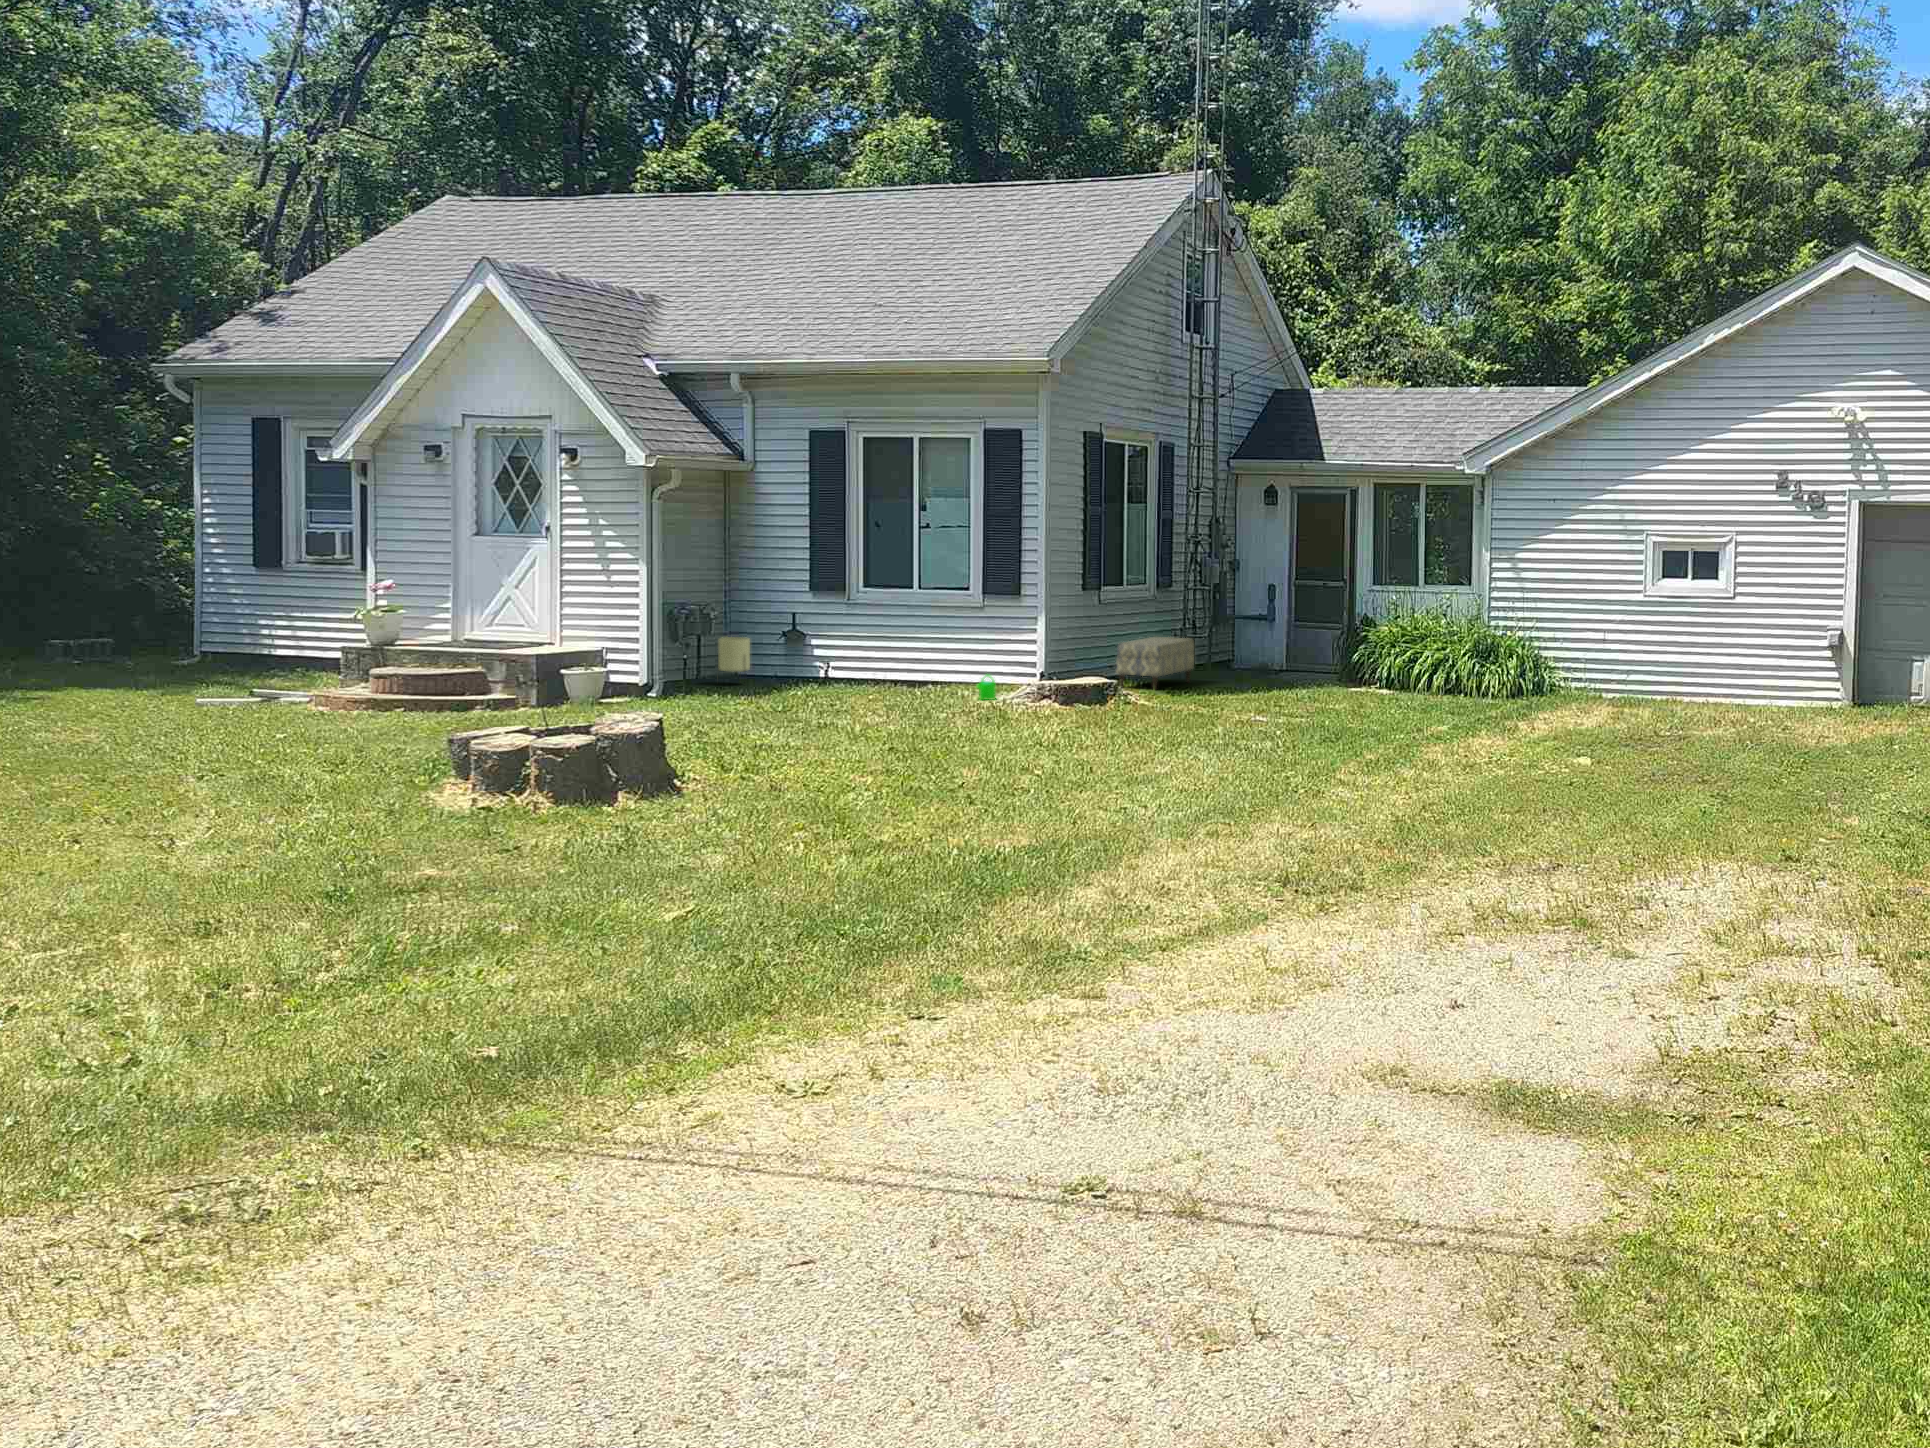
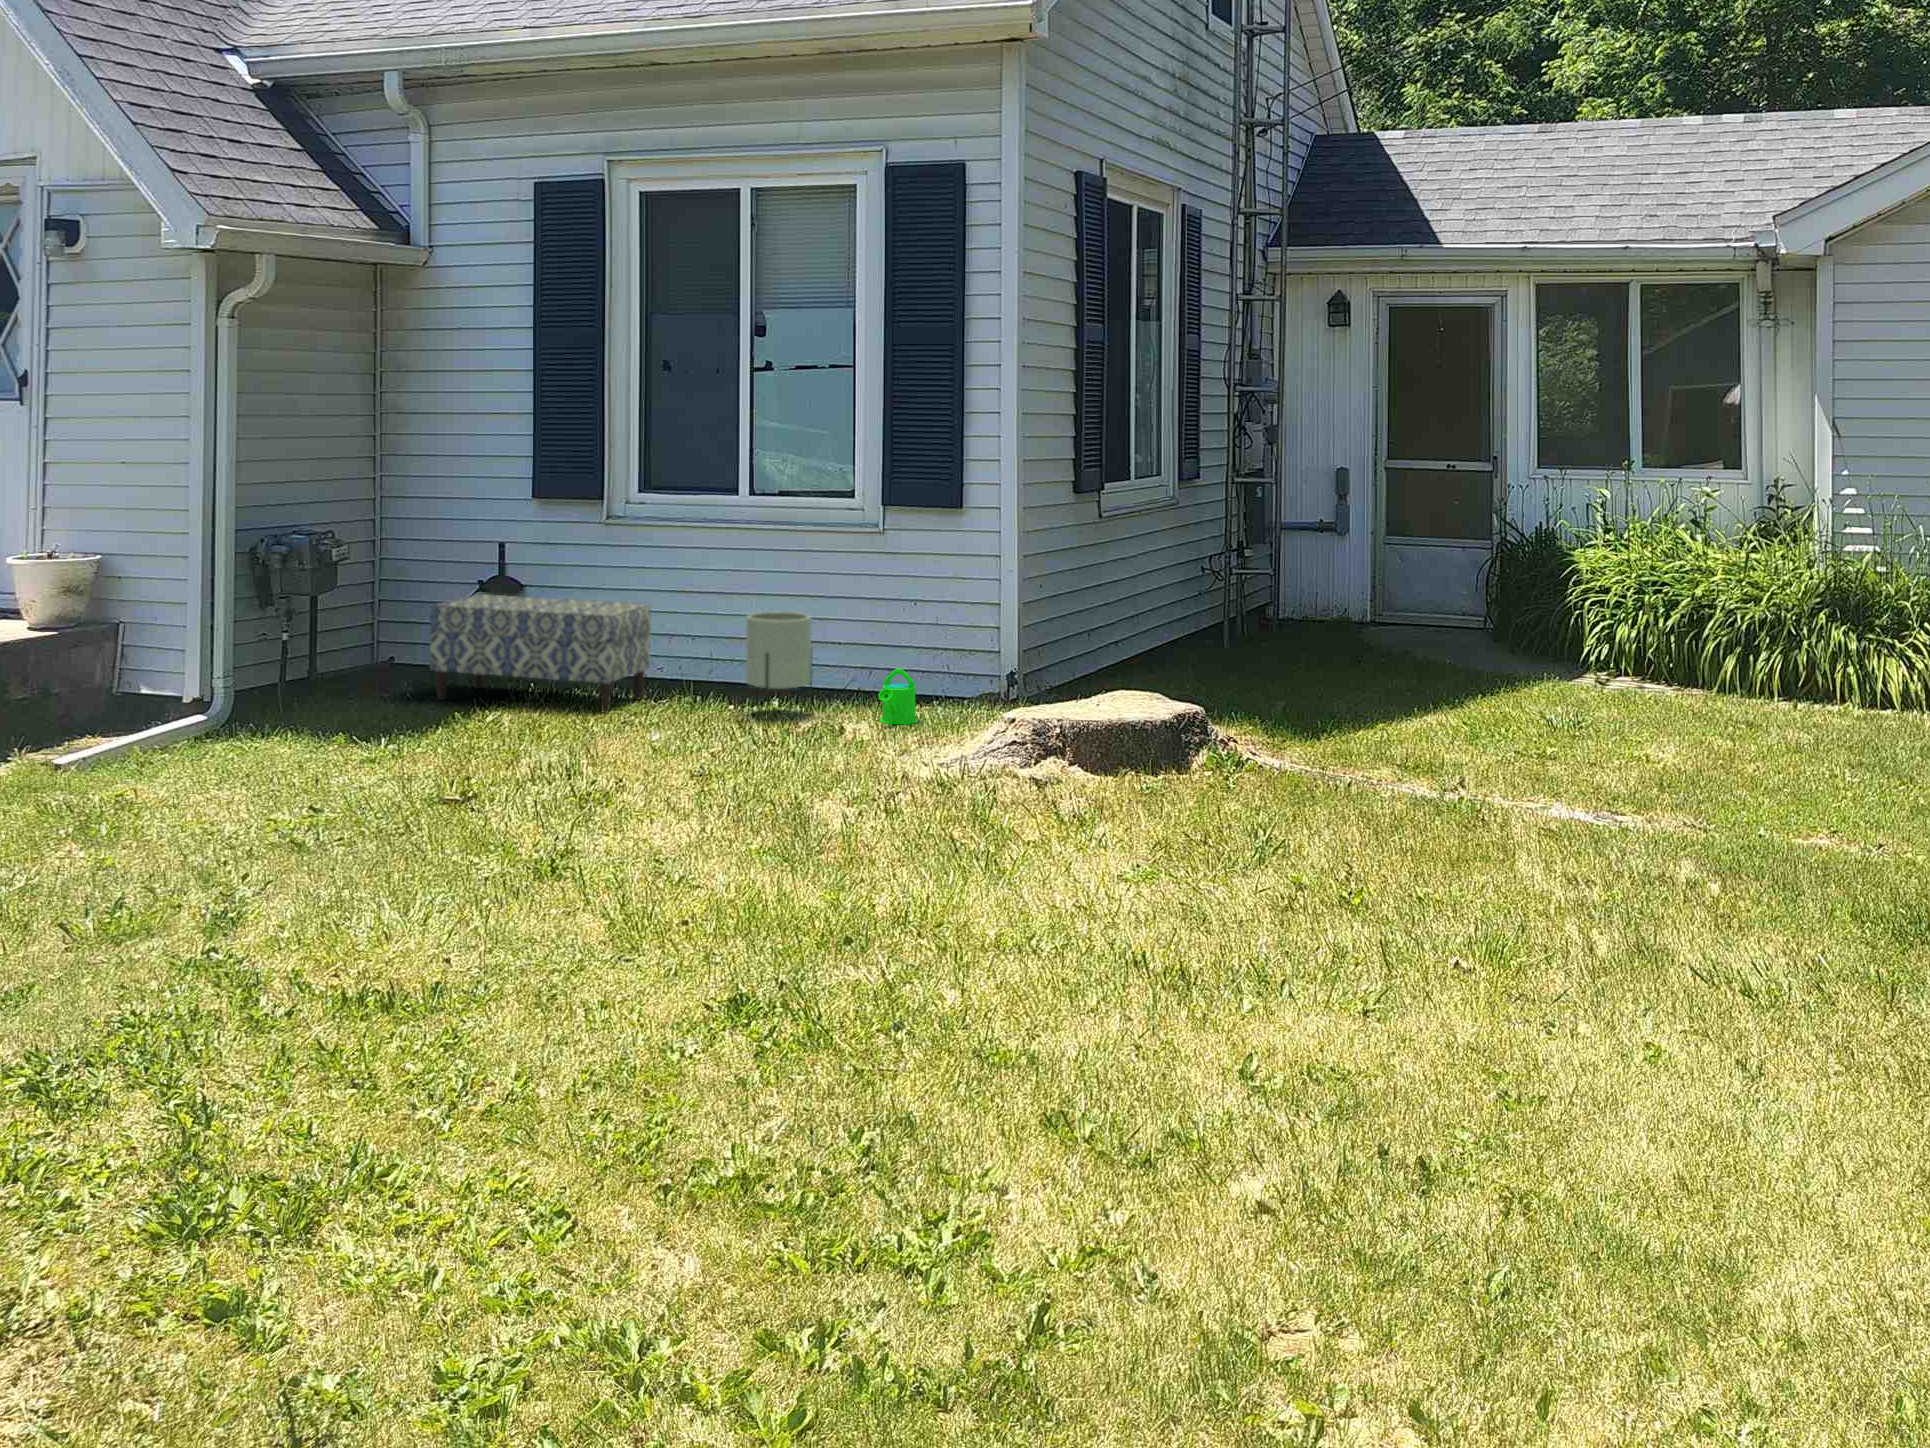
planter: present [718,637,750,672] -> present [746,612,812,719]
bench: present [1116,637,1194,690] -> present [430,594,651,712]

